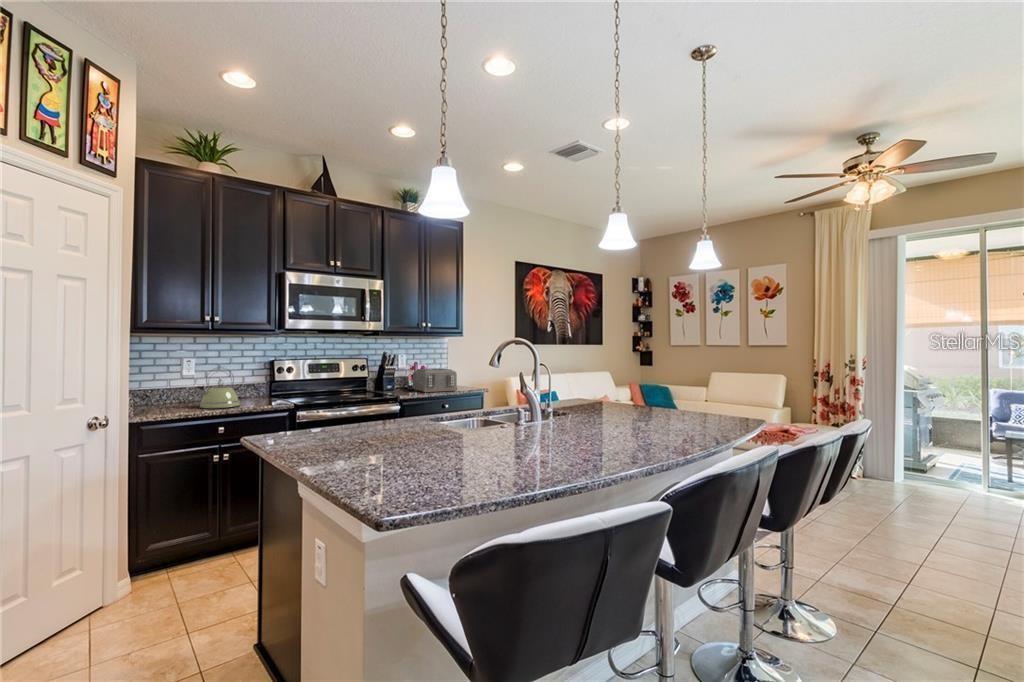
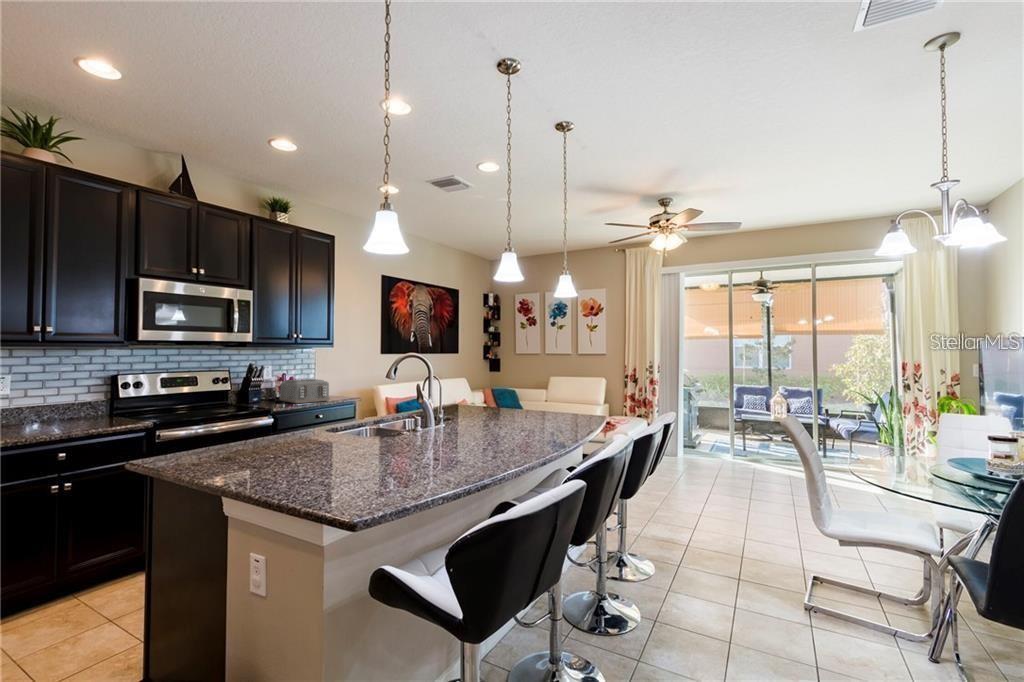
kettle: present [195,374,240,408] -> none [17,385,81,433]

